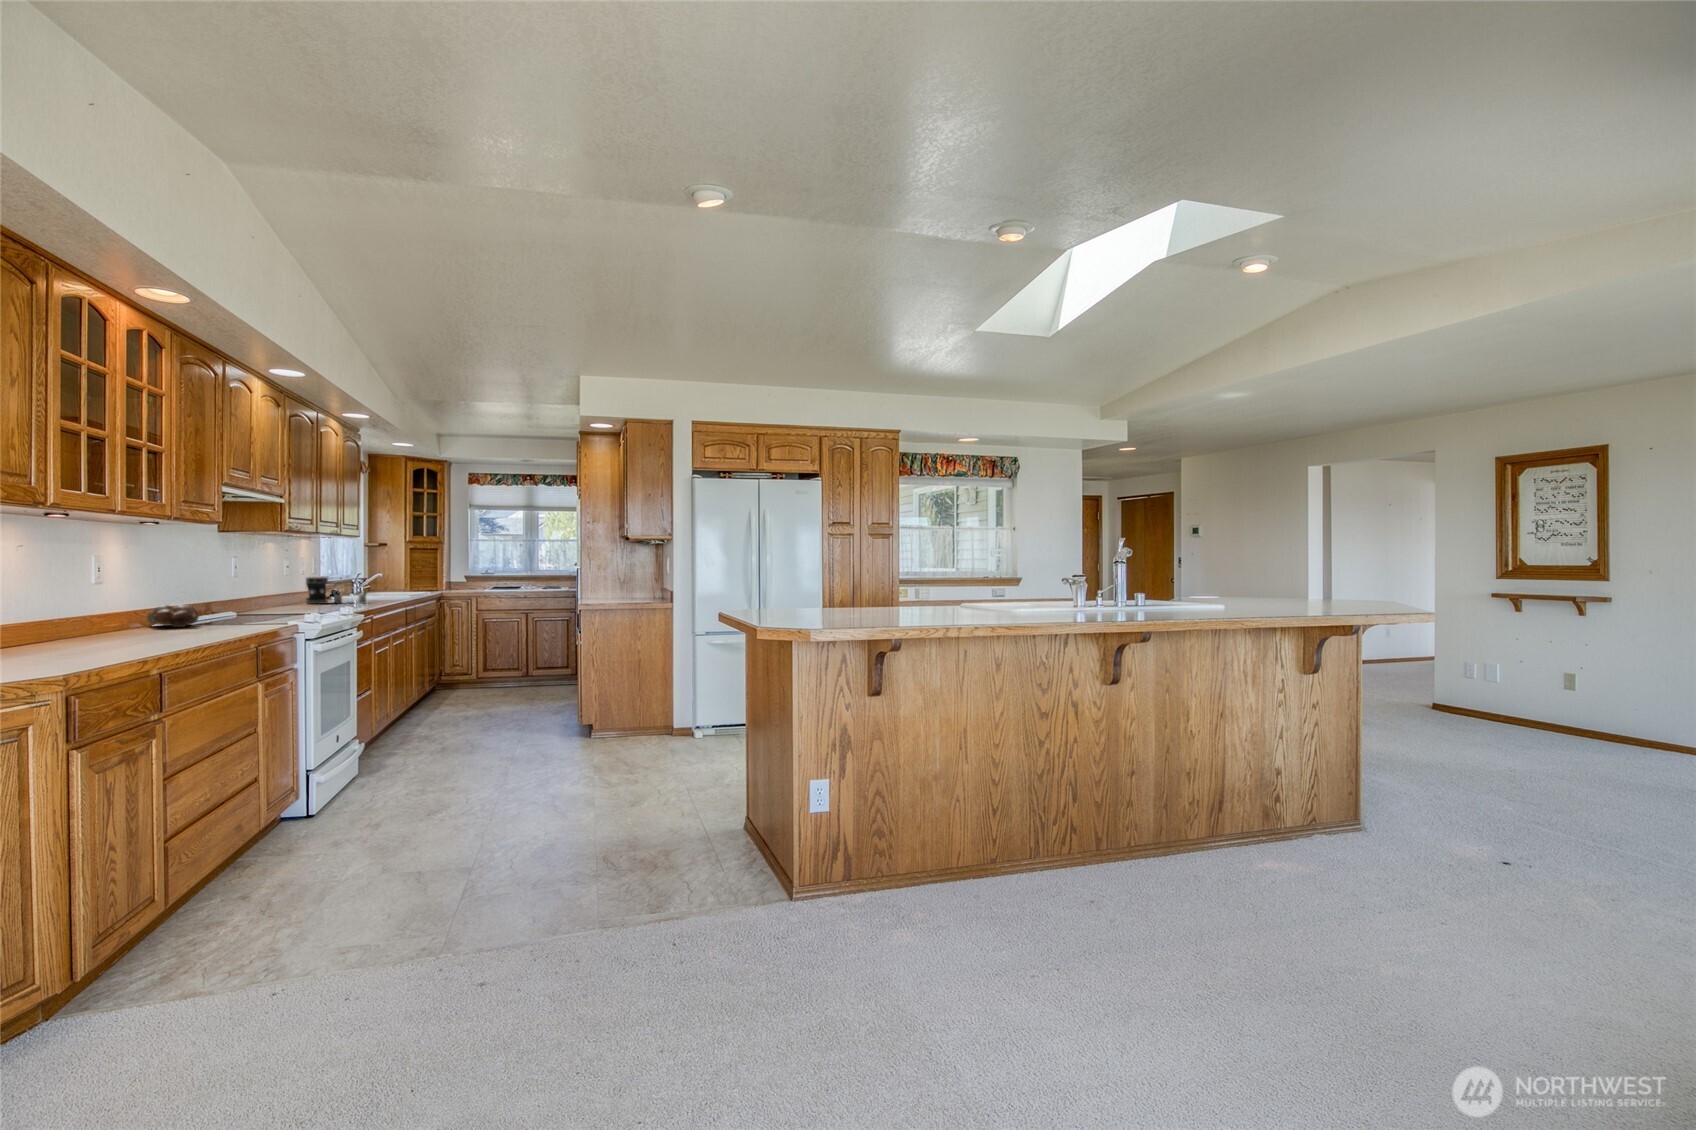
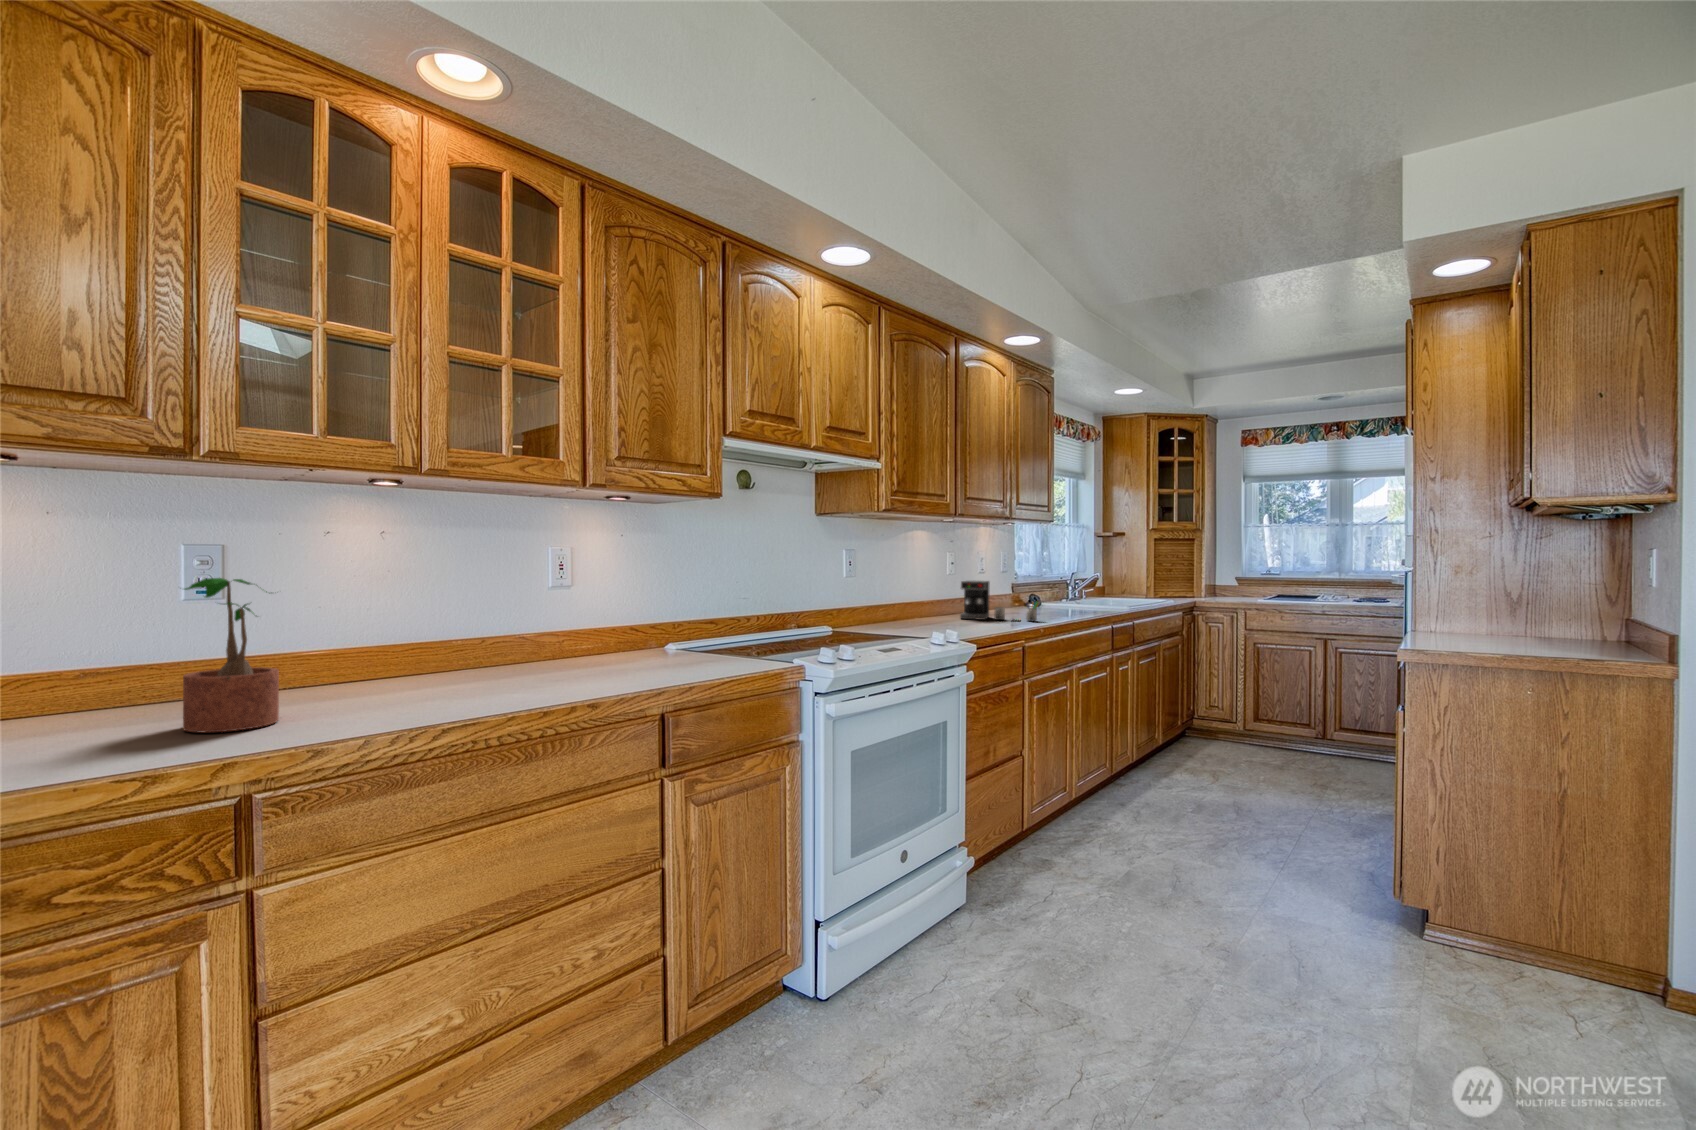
potted plant: none [48,567,110,641] -> present [183,578,279,733]
bread loaf: present [147,605,199,627] -> none [519,638,617,683]

